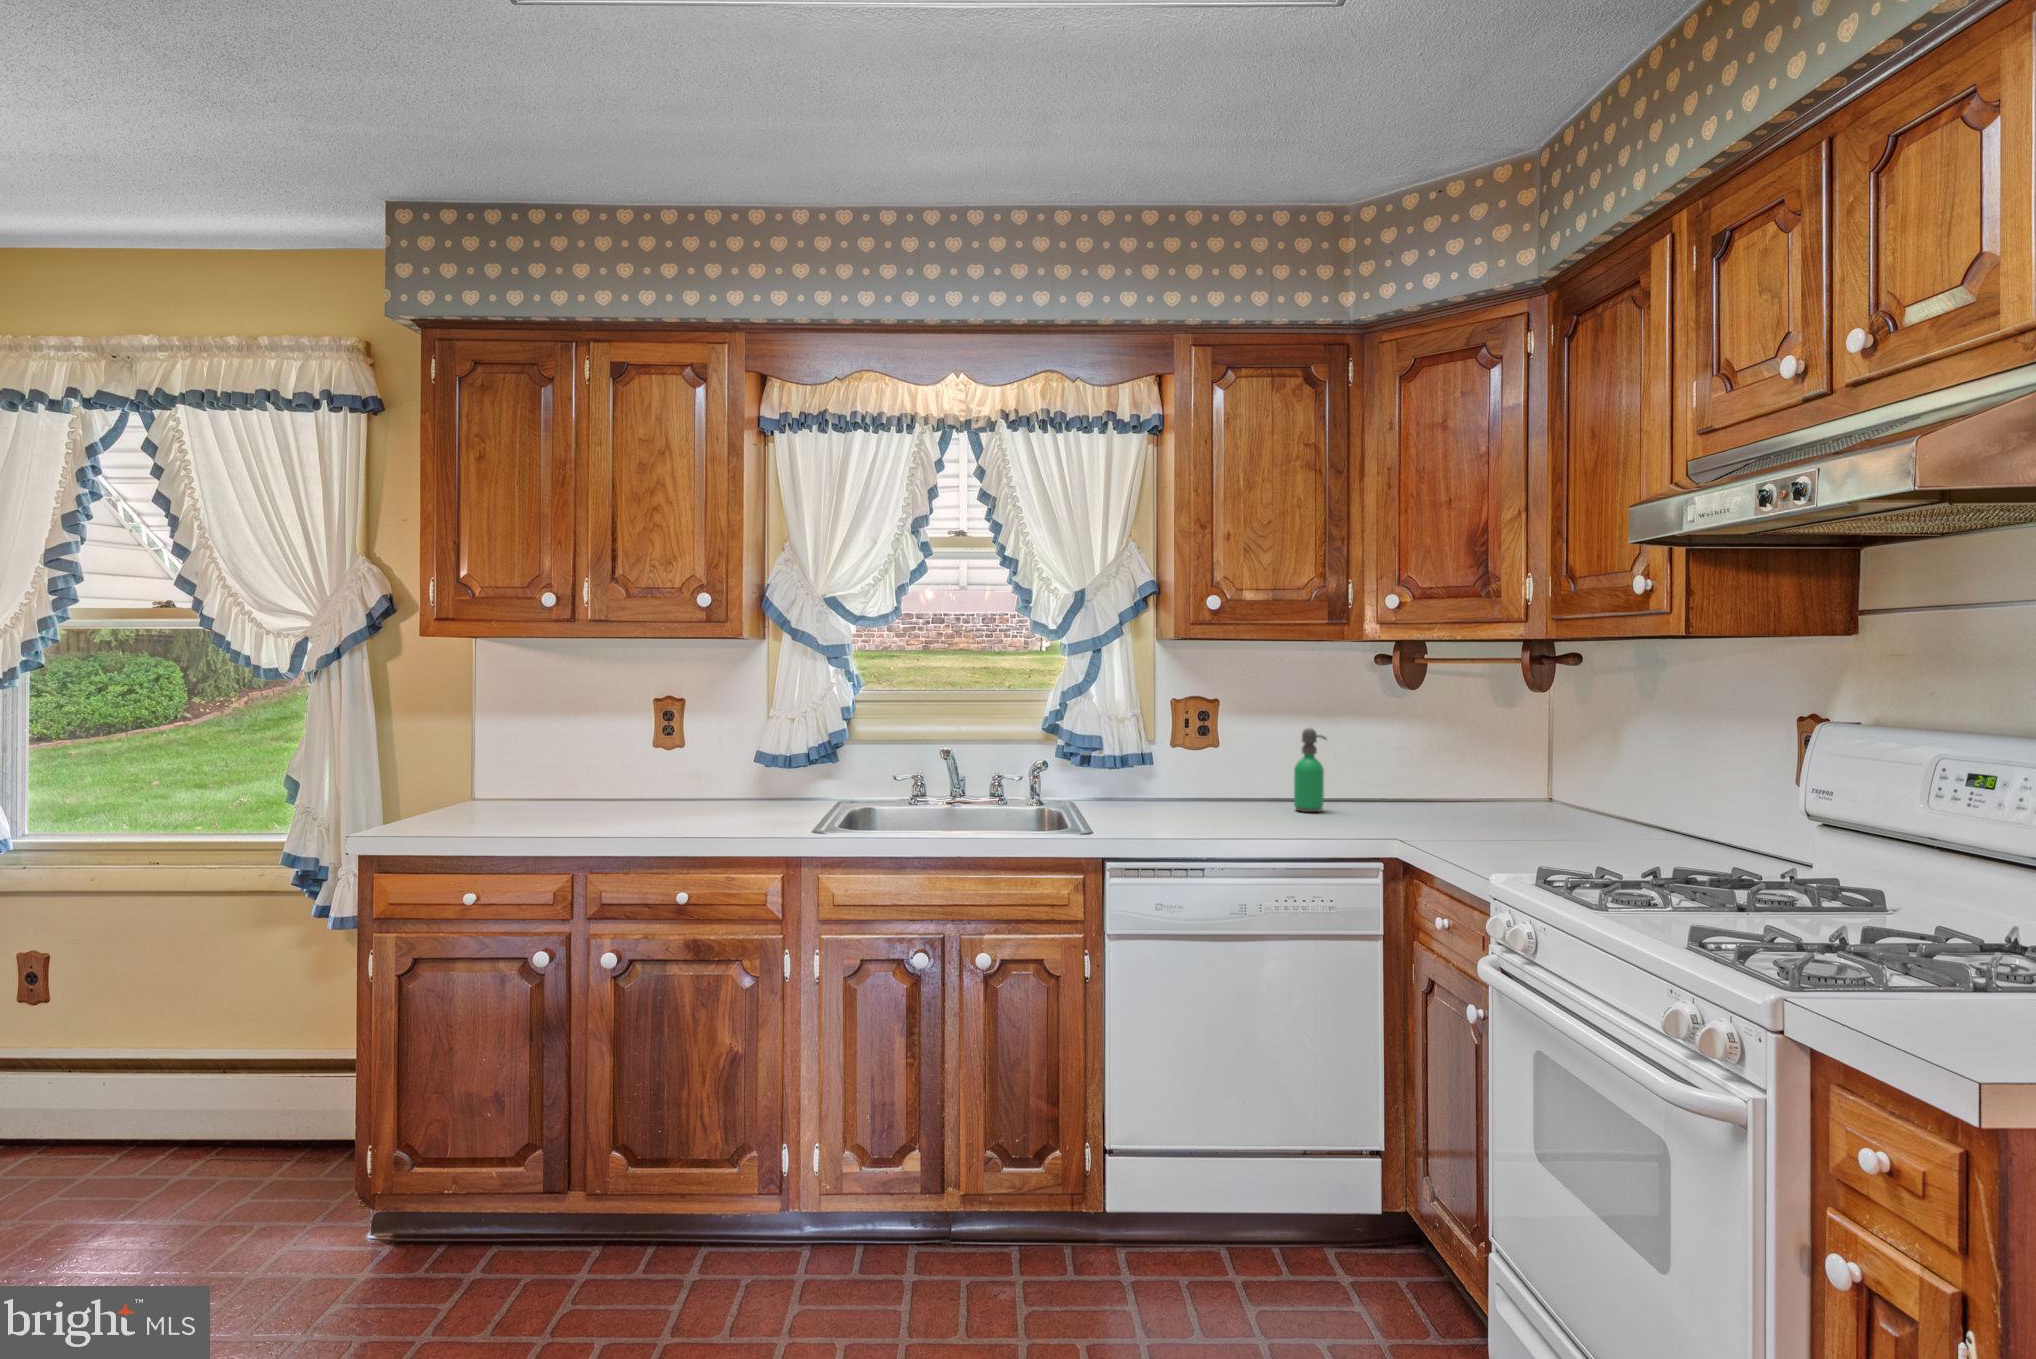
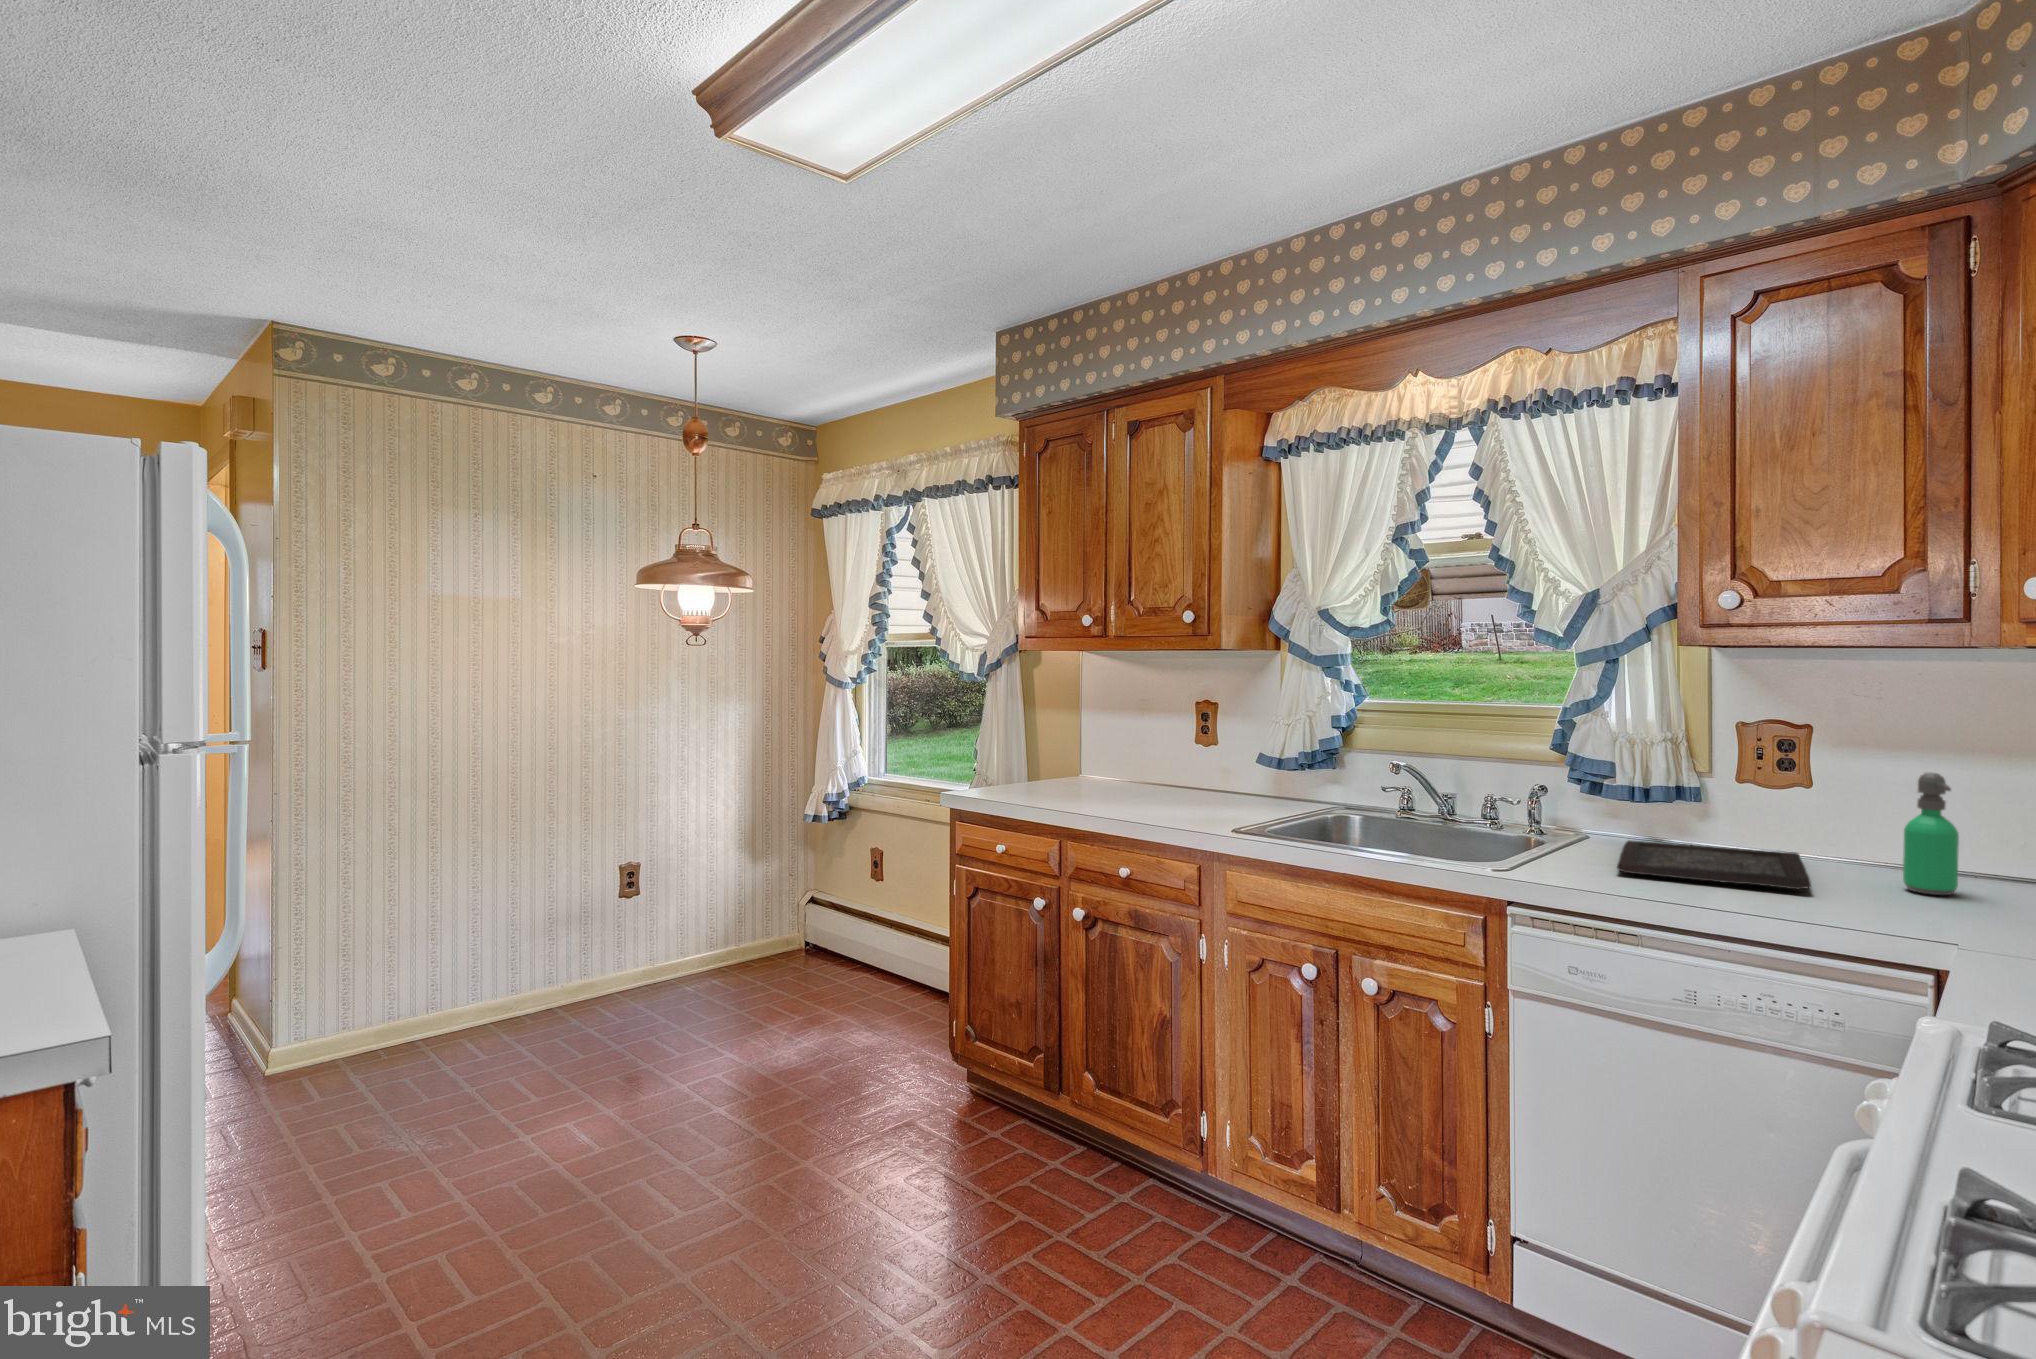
tray: none [1110,795,1271,822] -> present [1617,840,1811,889]

